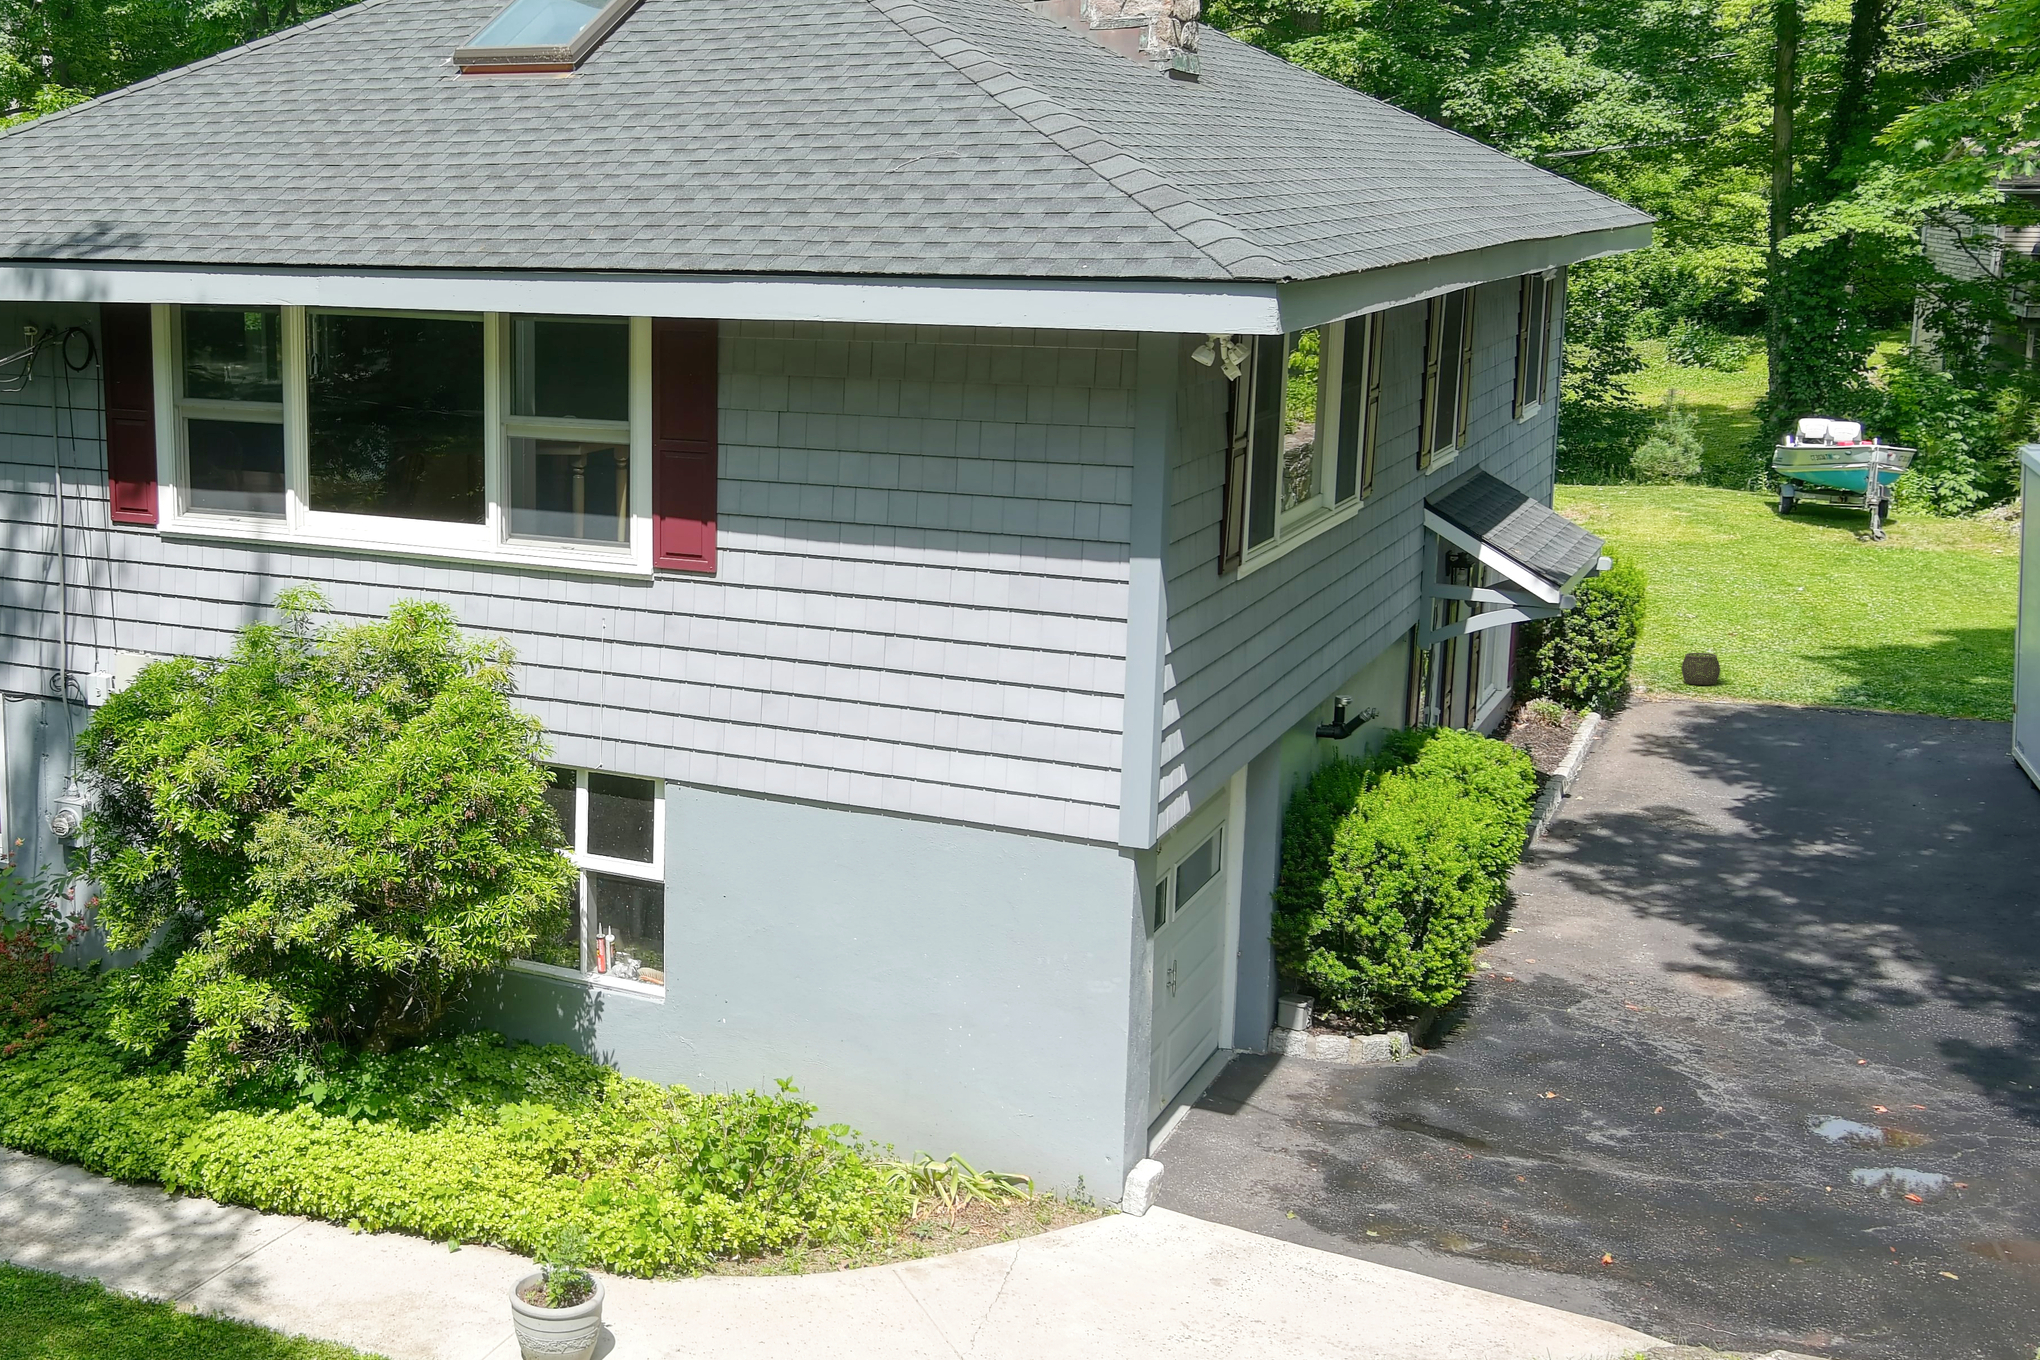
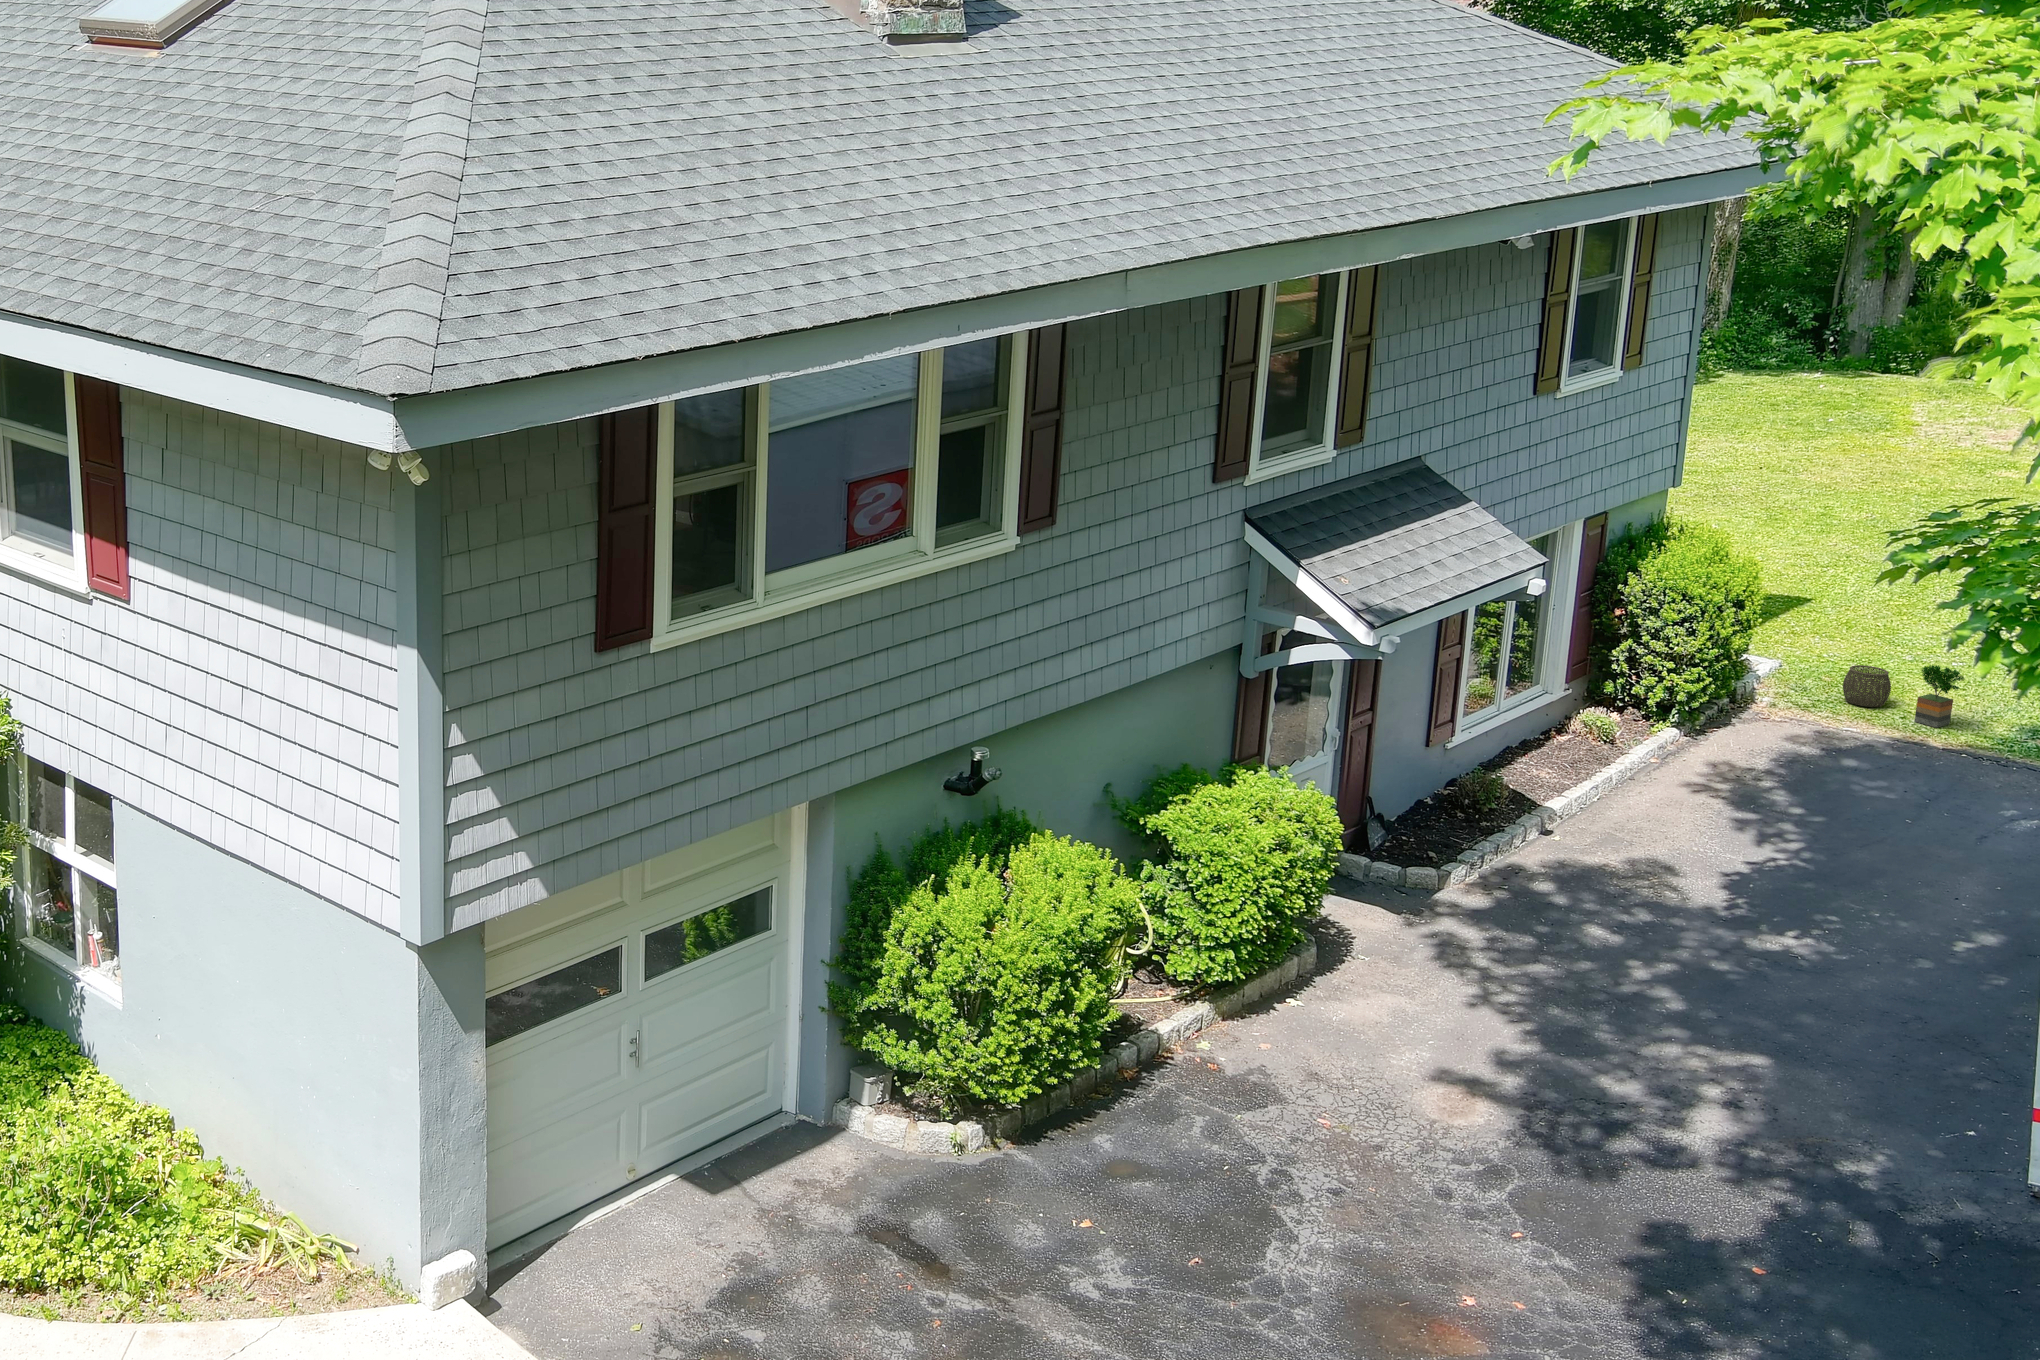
potted tree: none [1746,641,1784,691] -> present [1915,665,1965,727]

